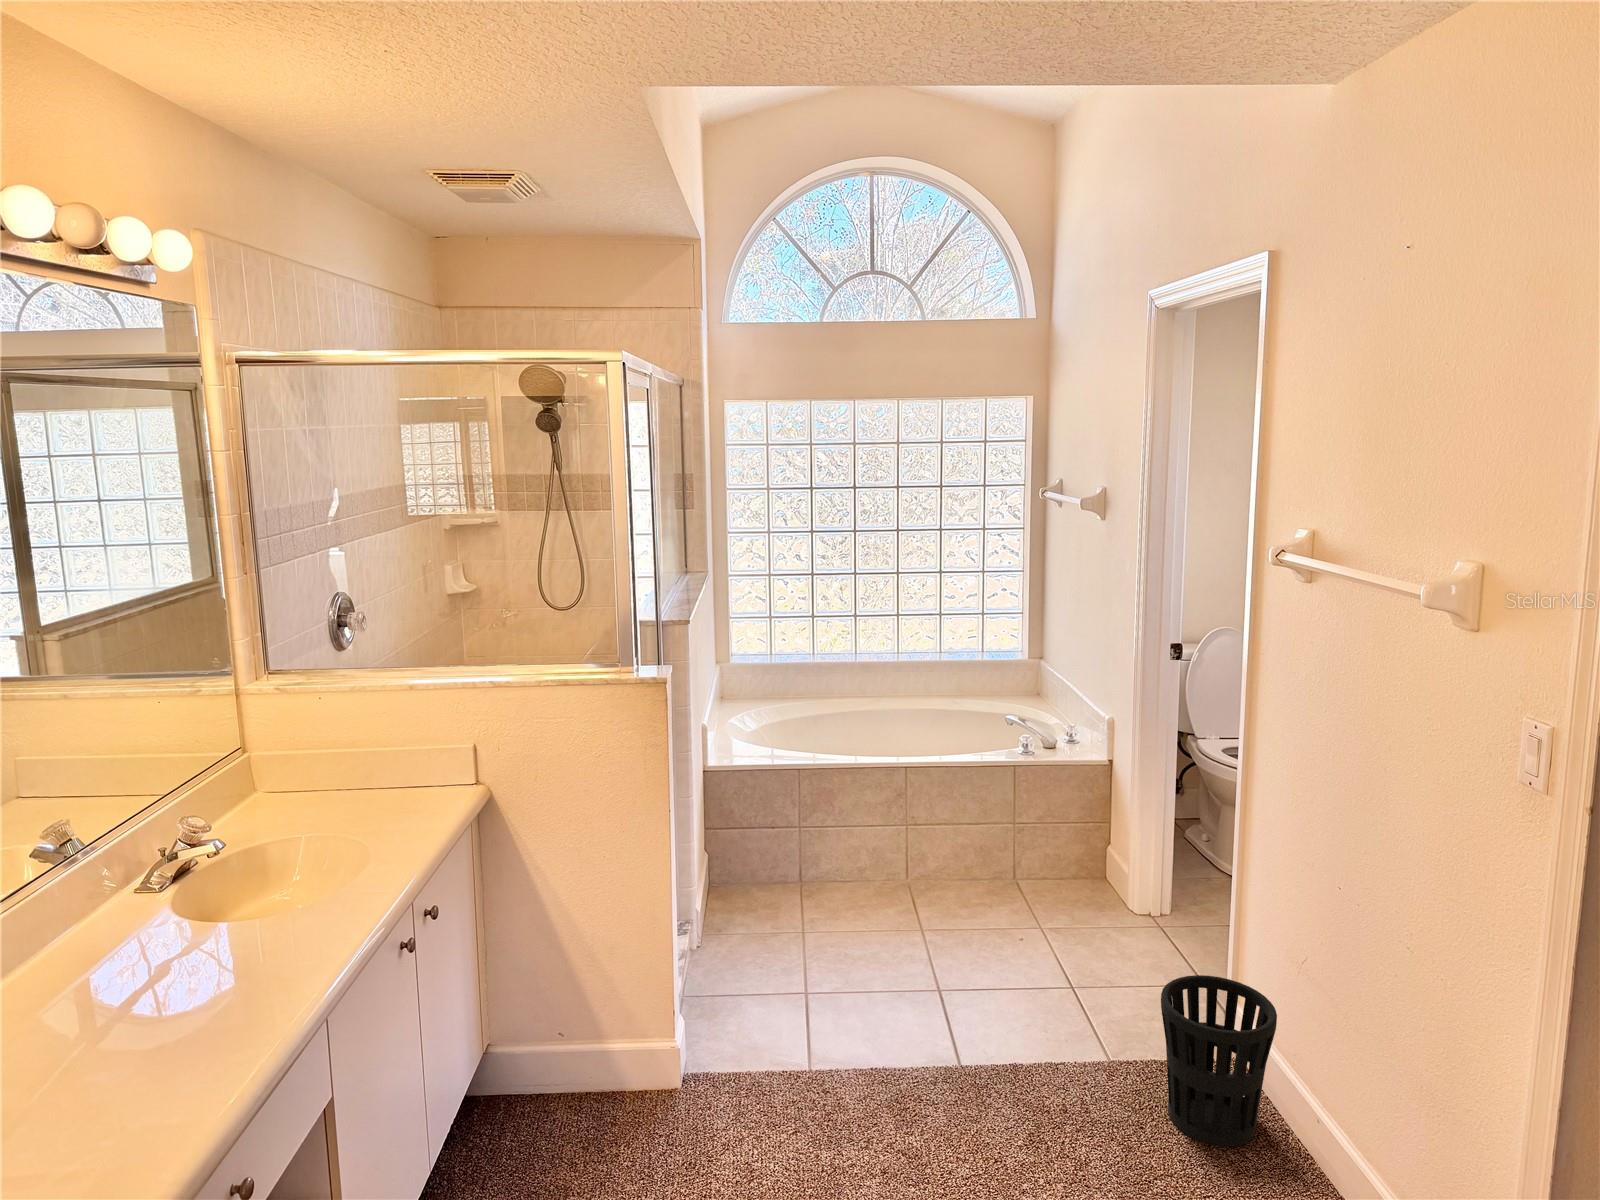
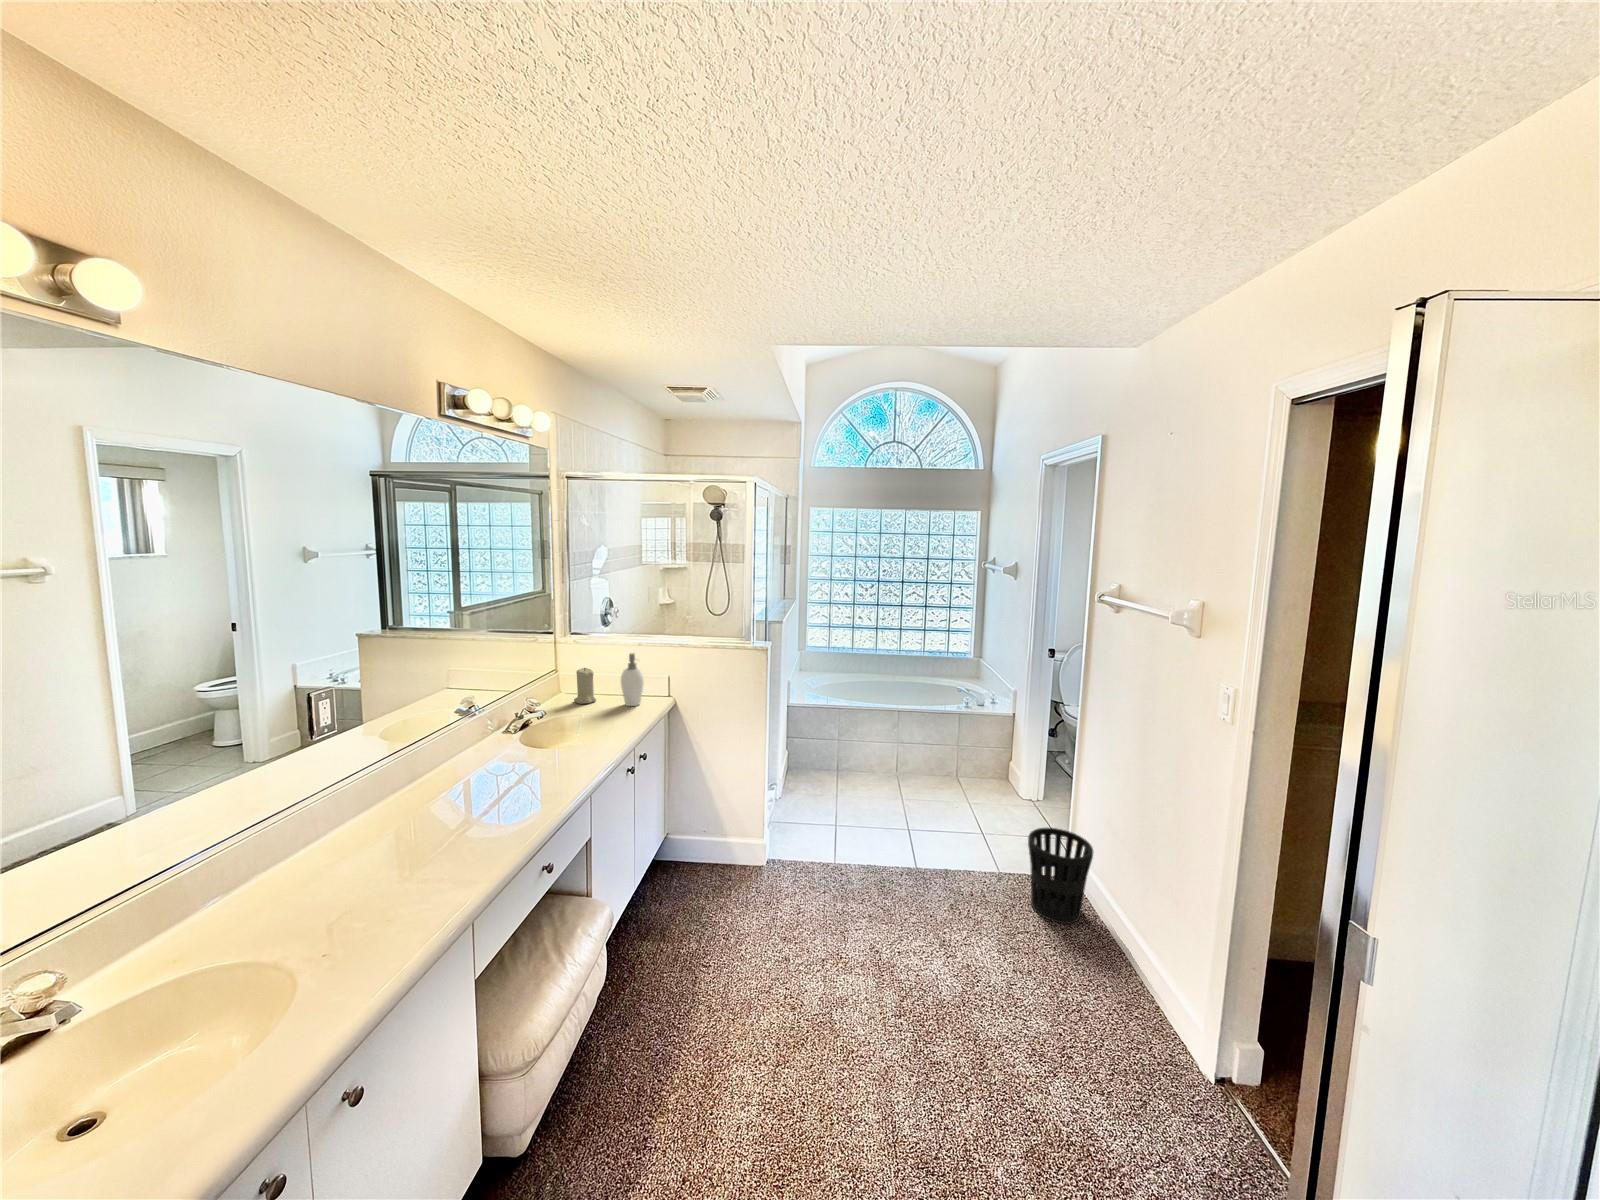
soap dispenser: none [377,707,425,811] -> present [621,653,644,706]
candle: none [283,740,330,812] -> present [574,668,596,704]

